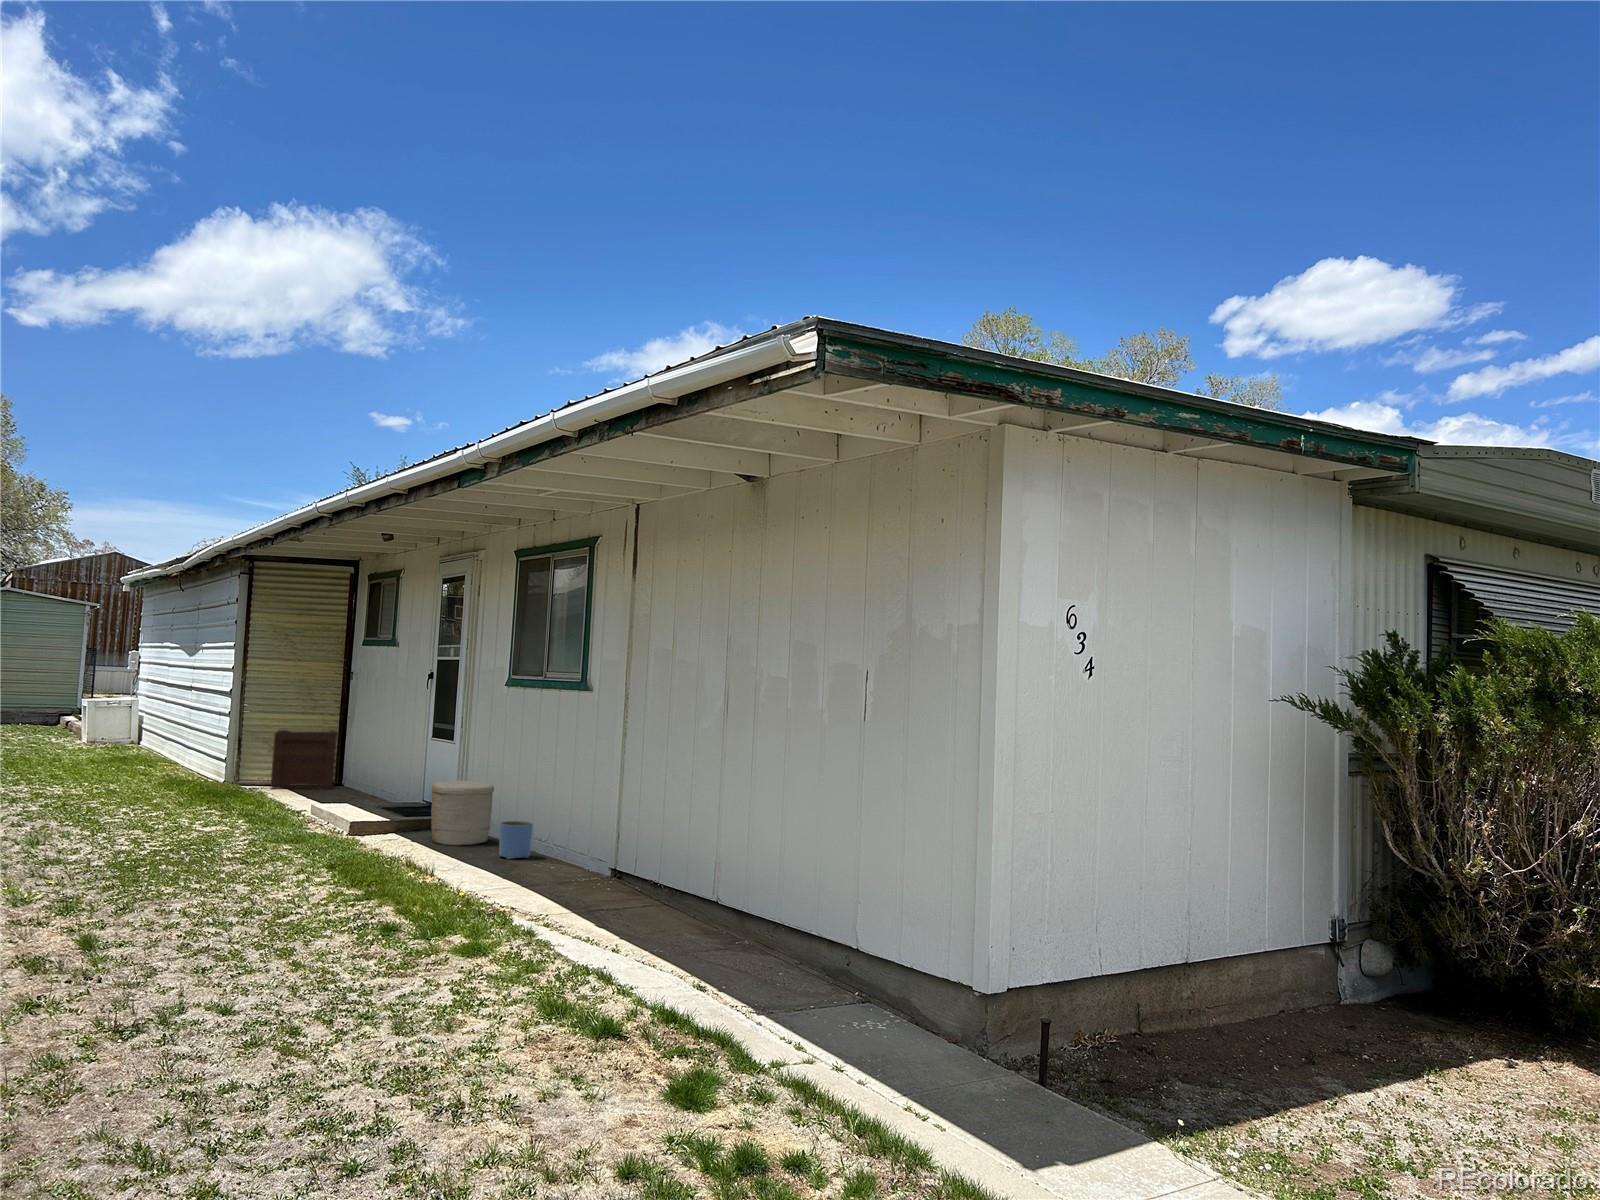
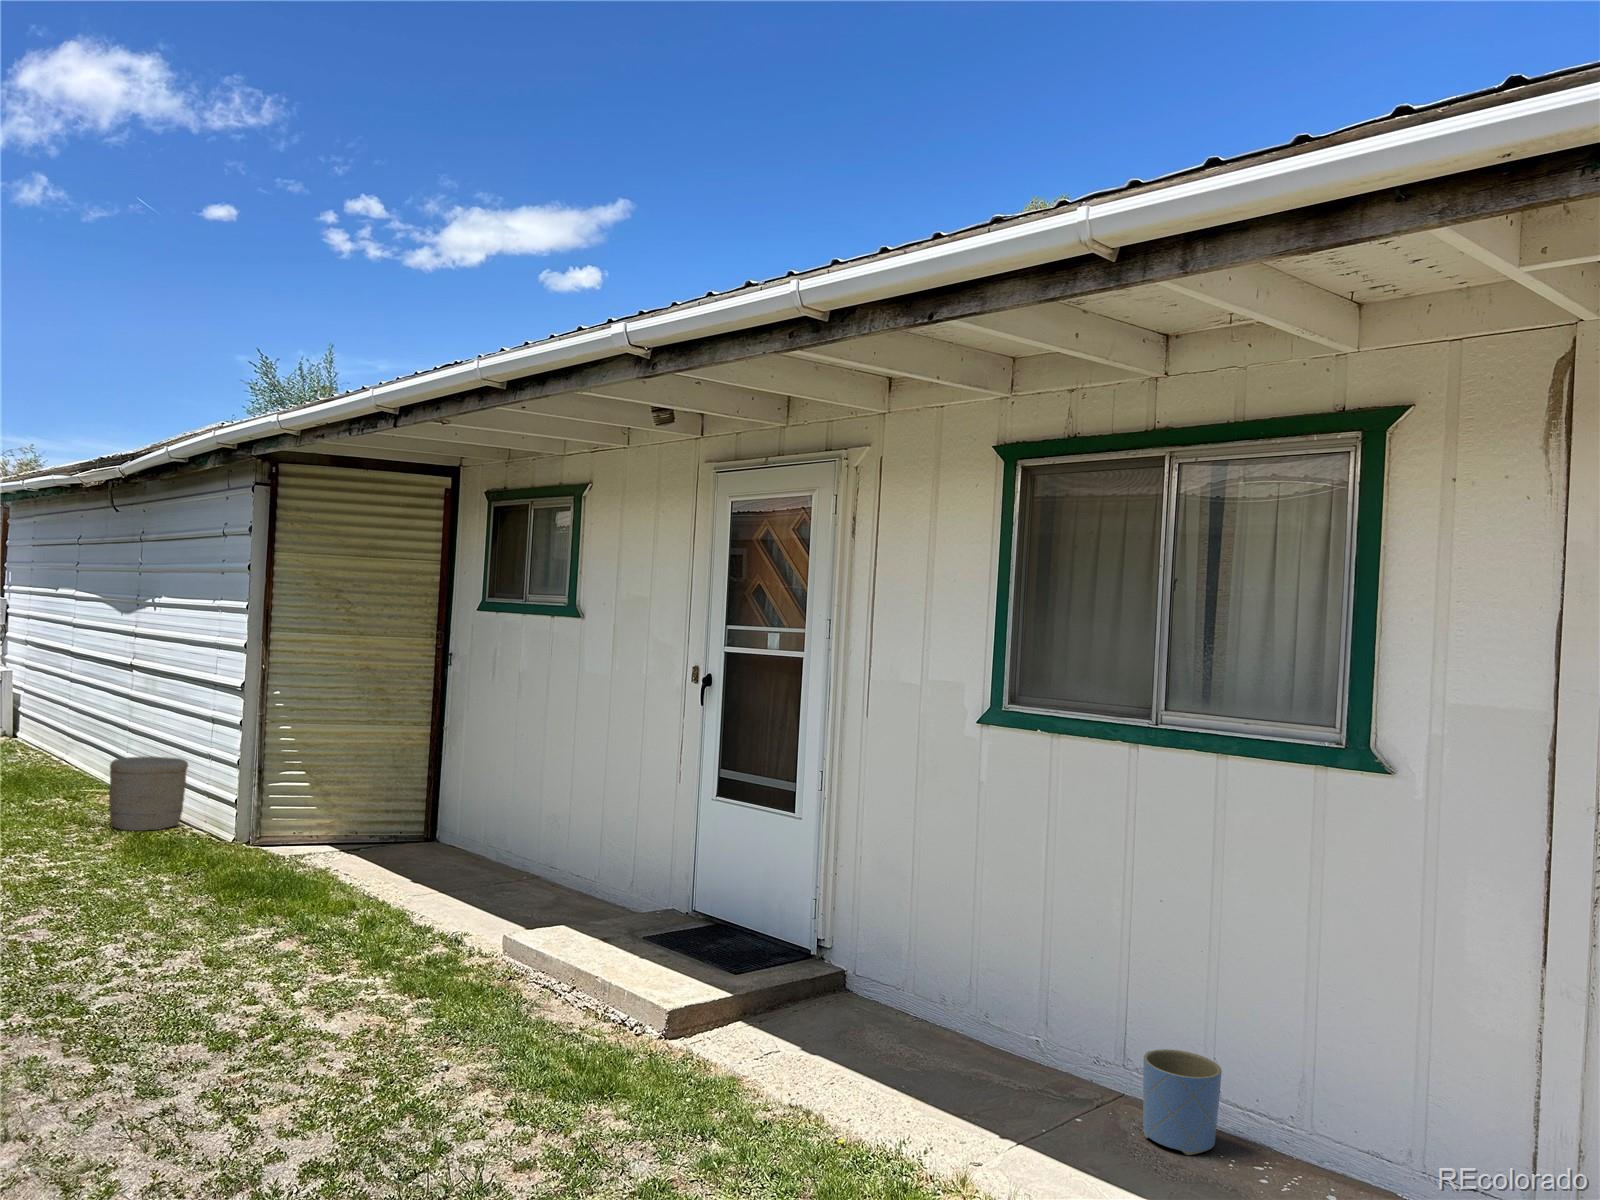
wooden crate: present [271,730,338,789] -> none [322,748,440,858]
woven basket: present [431,781,494,846] -> present [109,756,188,831]

